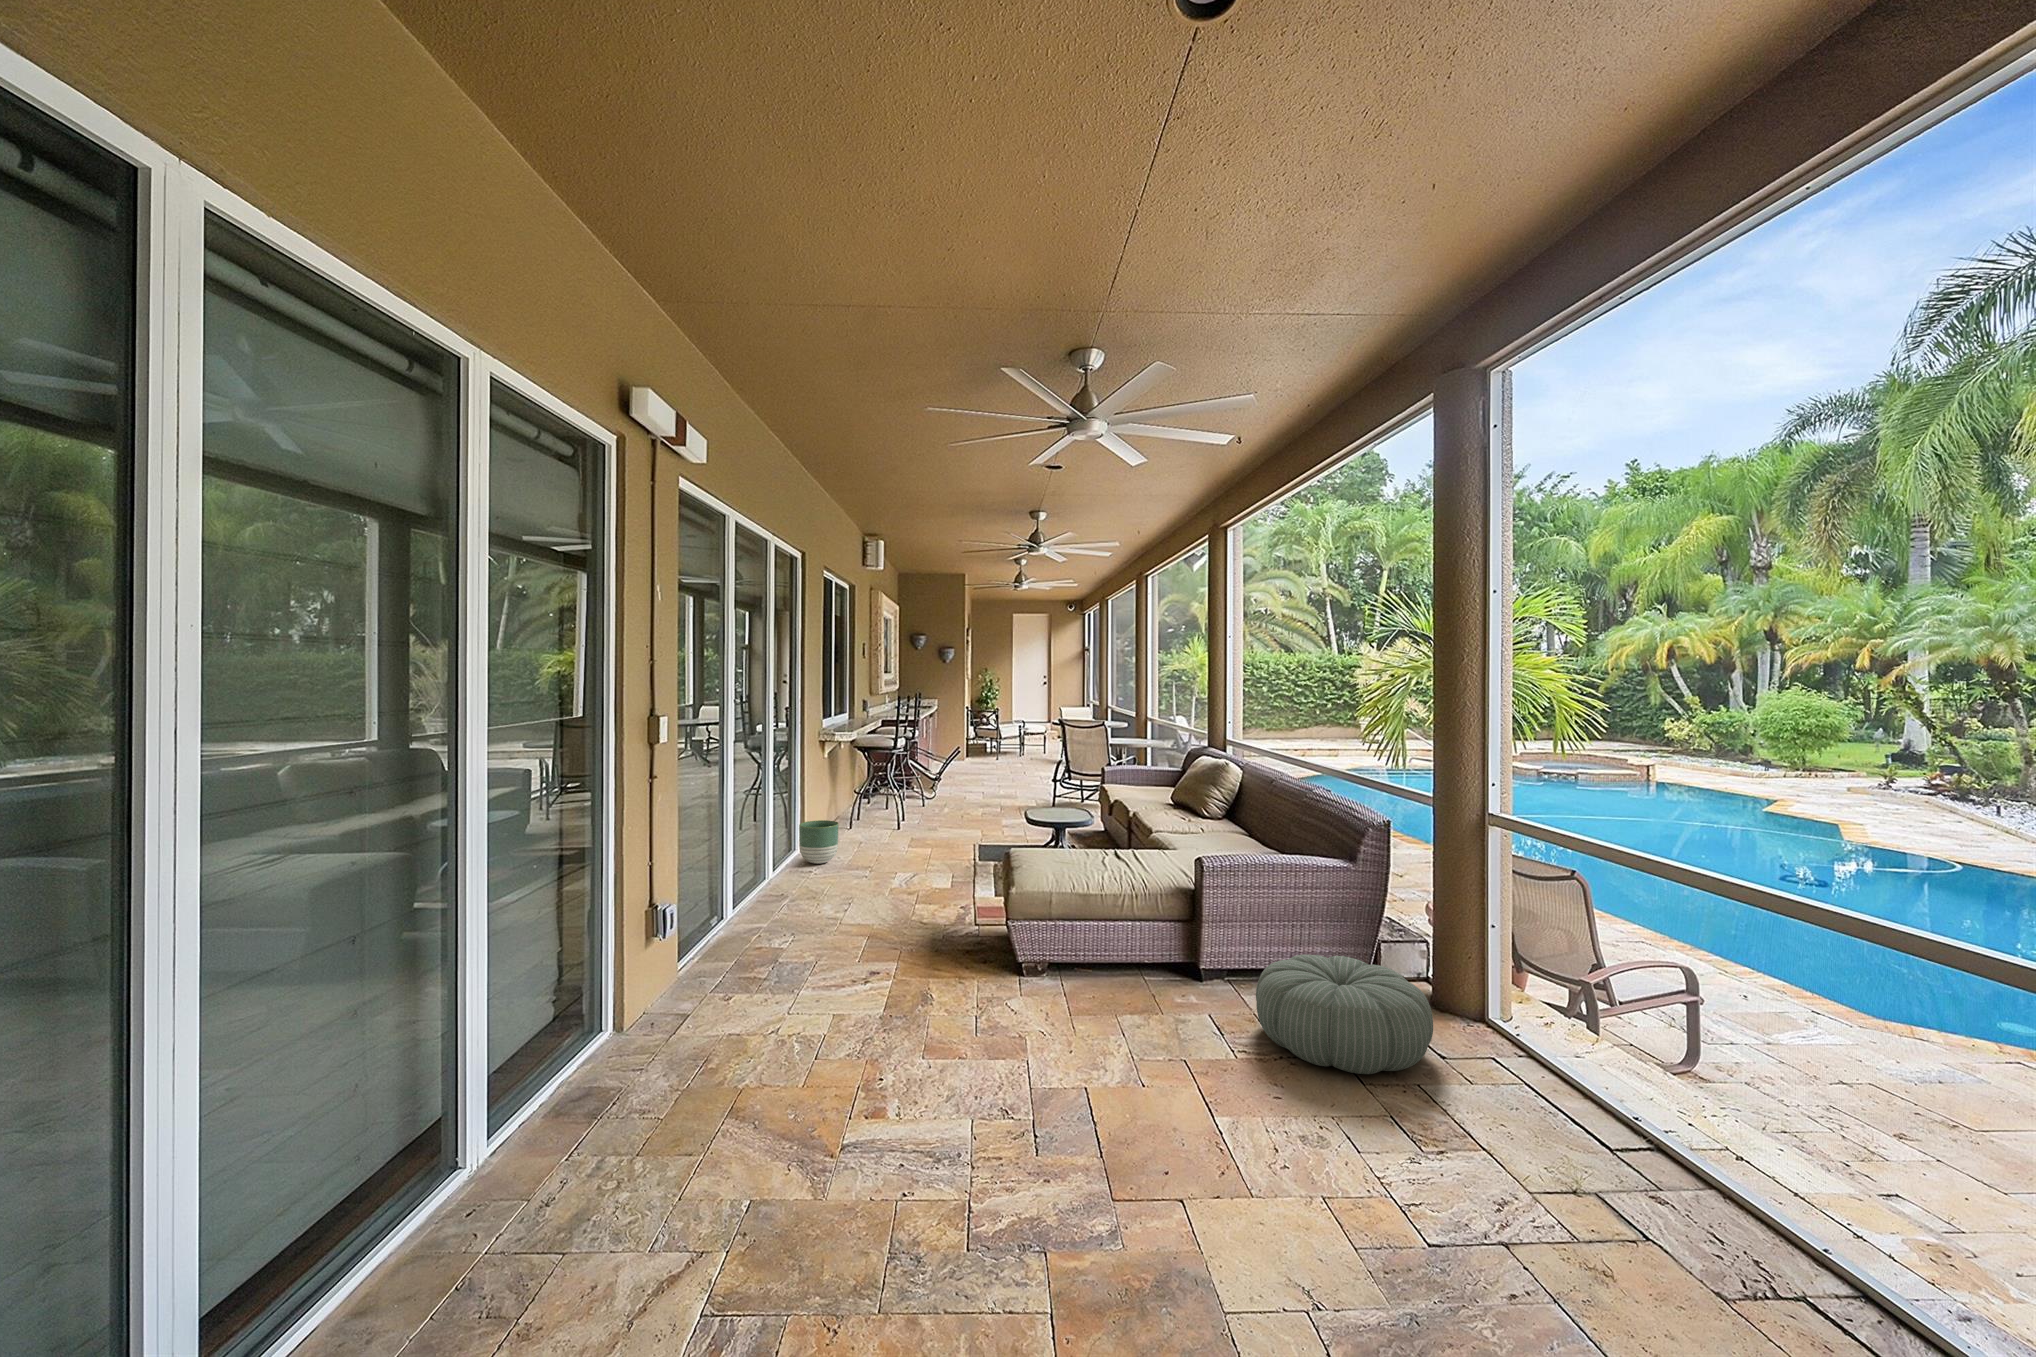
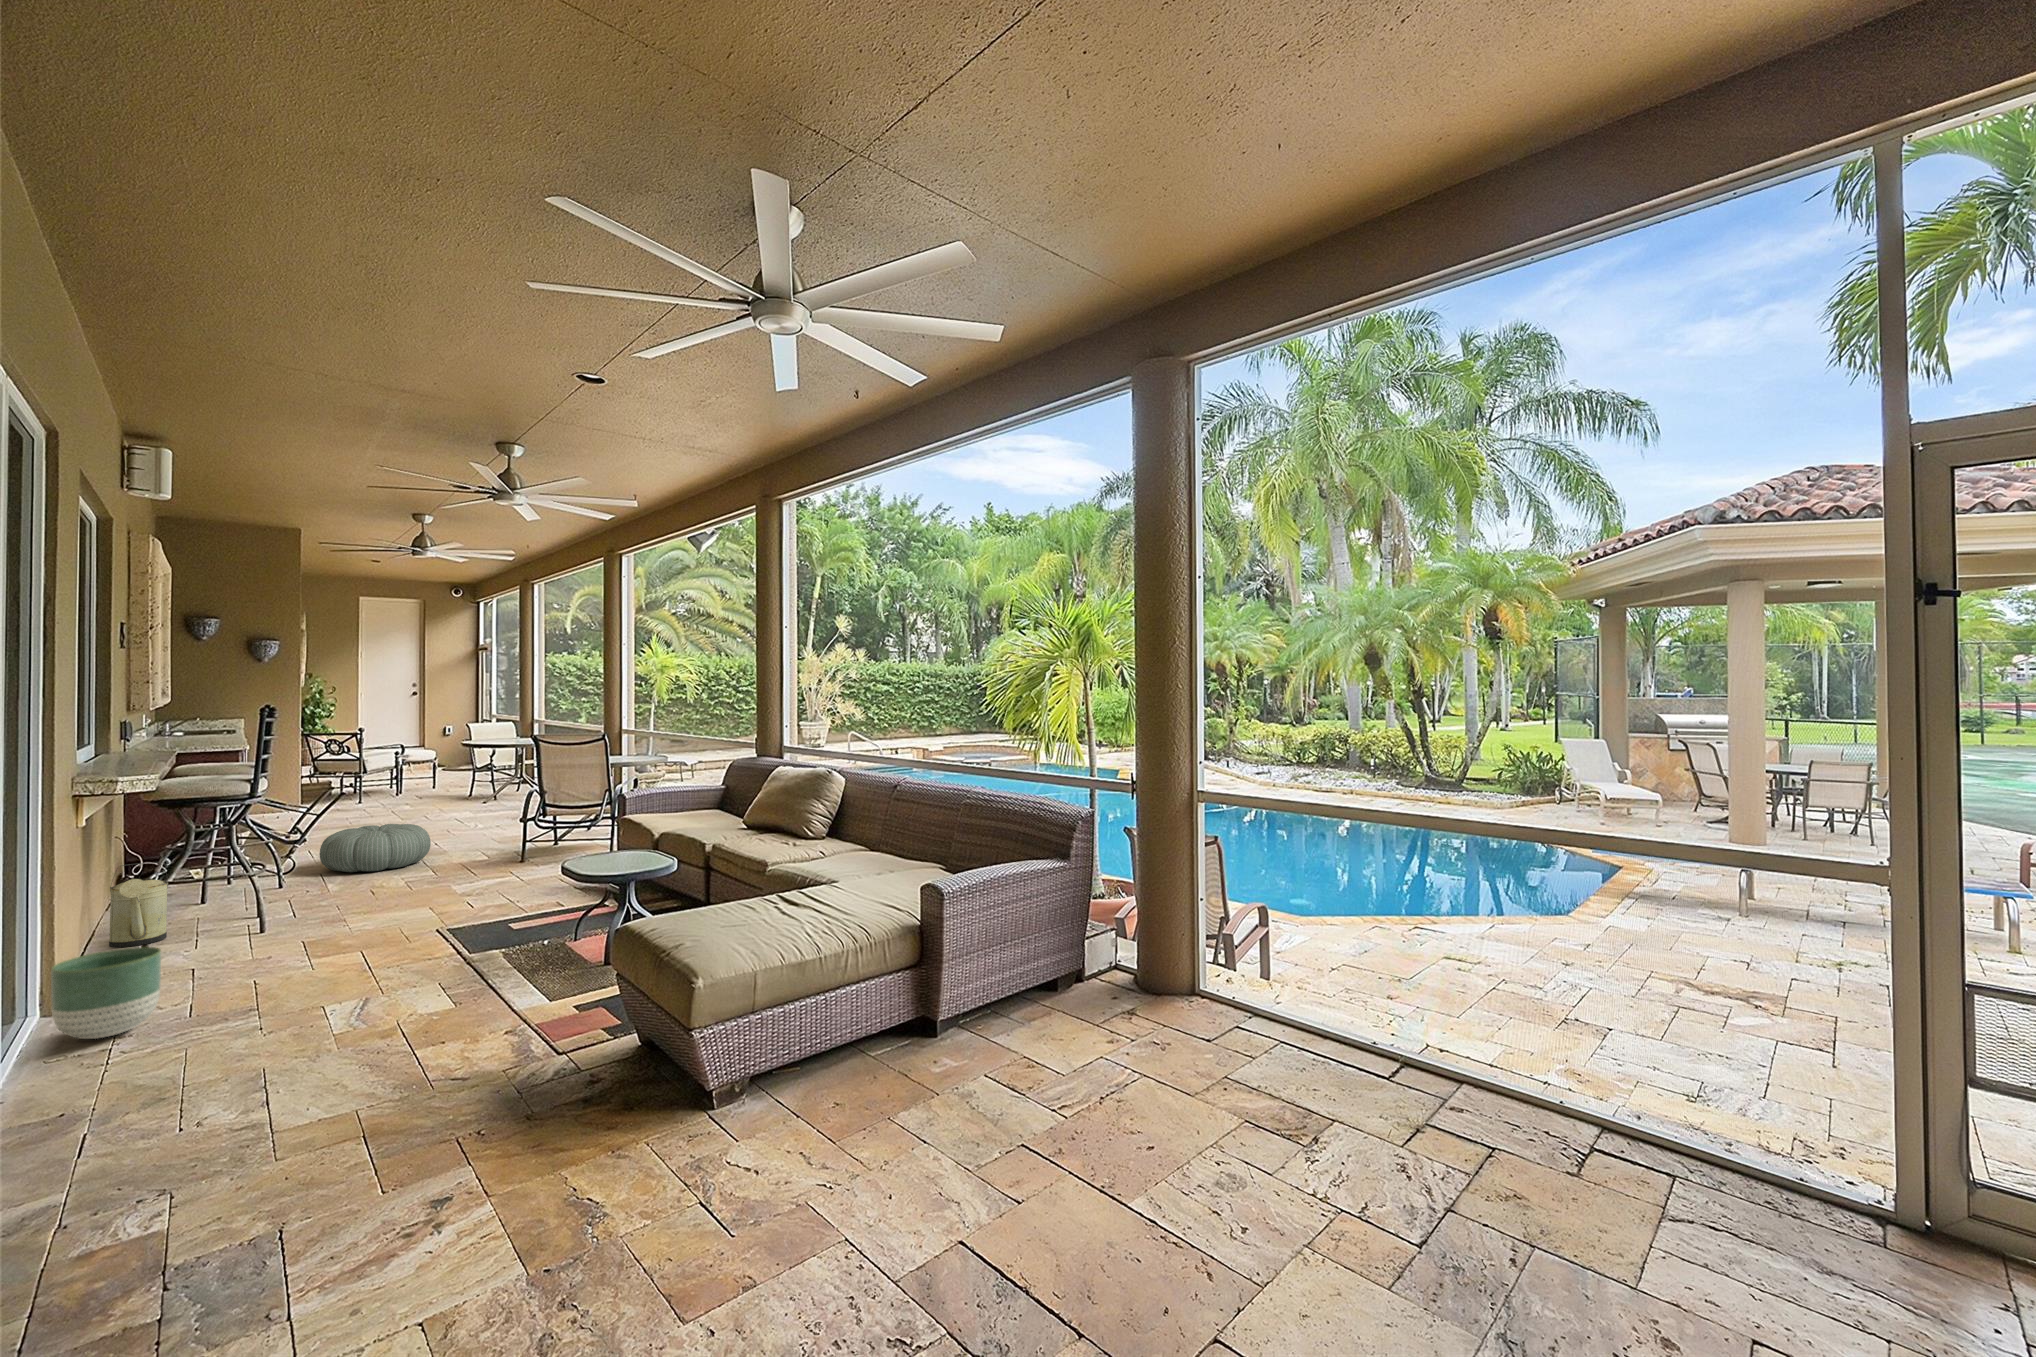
watering can: none [844,779,867,823] -> present [109,862,168,948]
pouf: present [1256,955,1433,1074] -> present [320,824,431,872]

